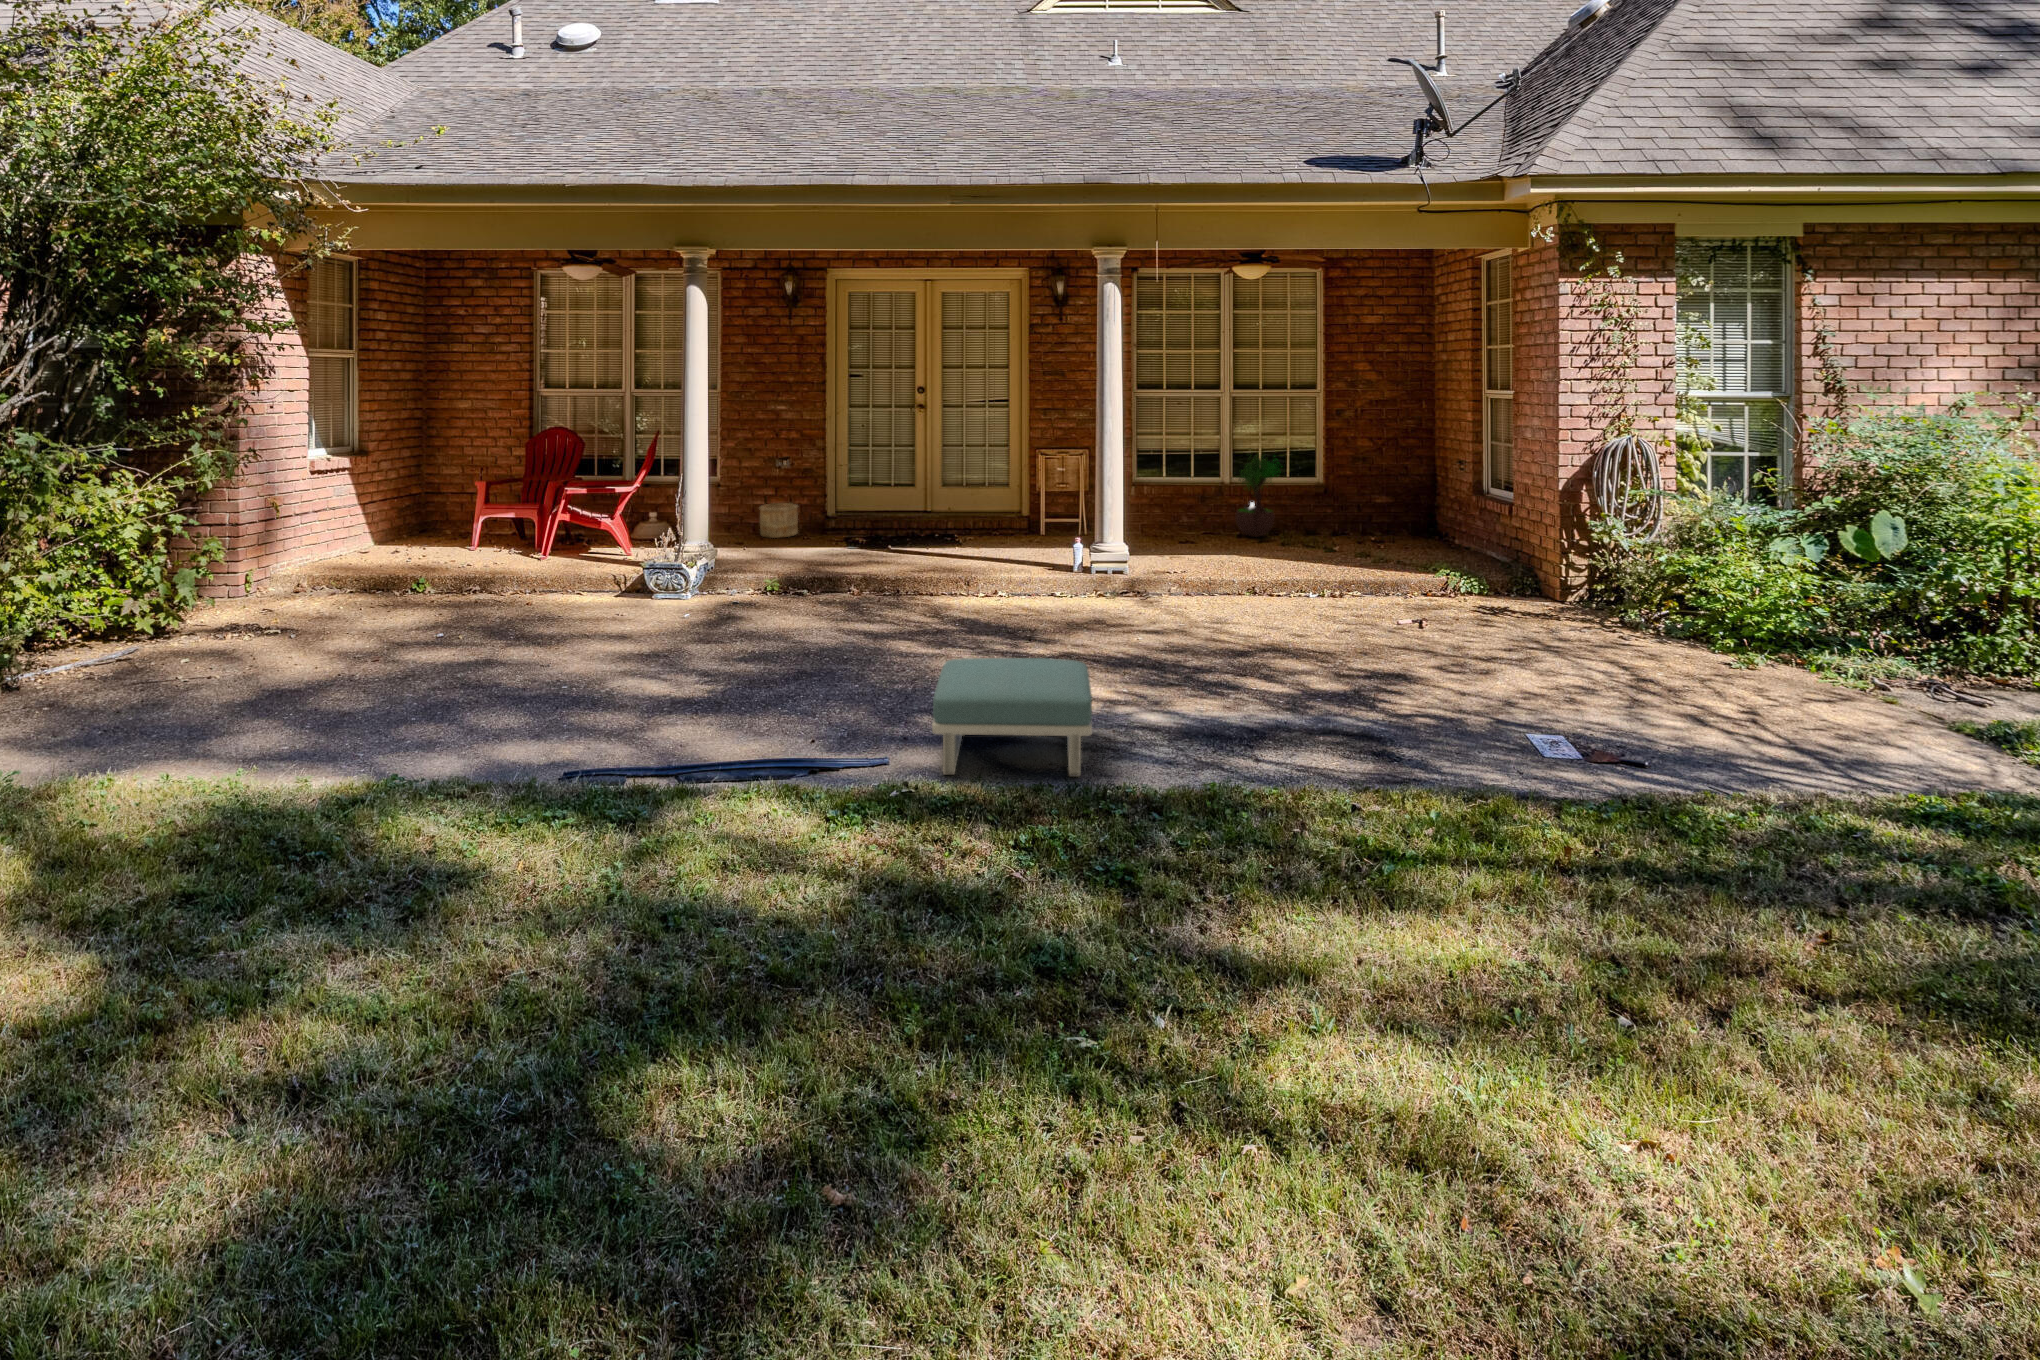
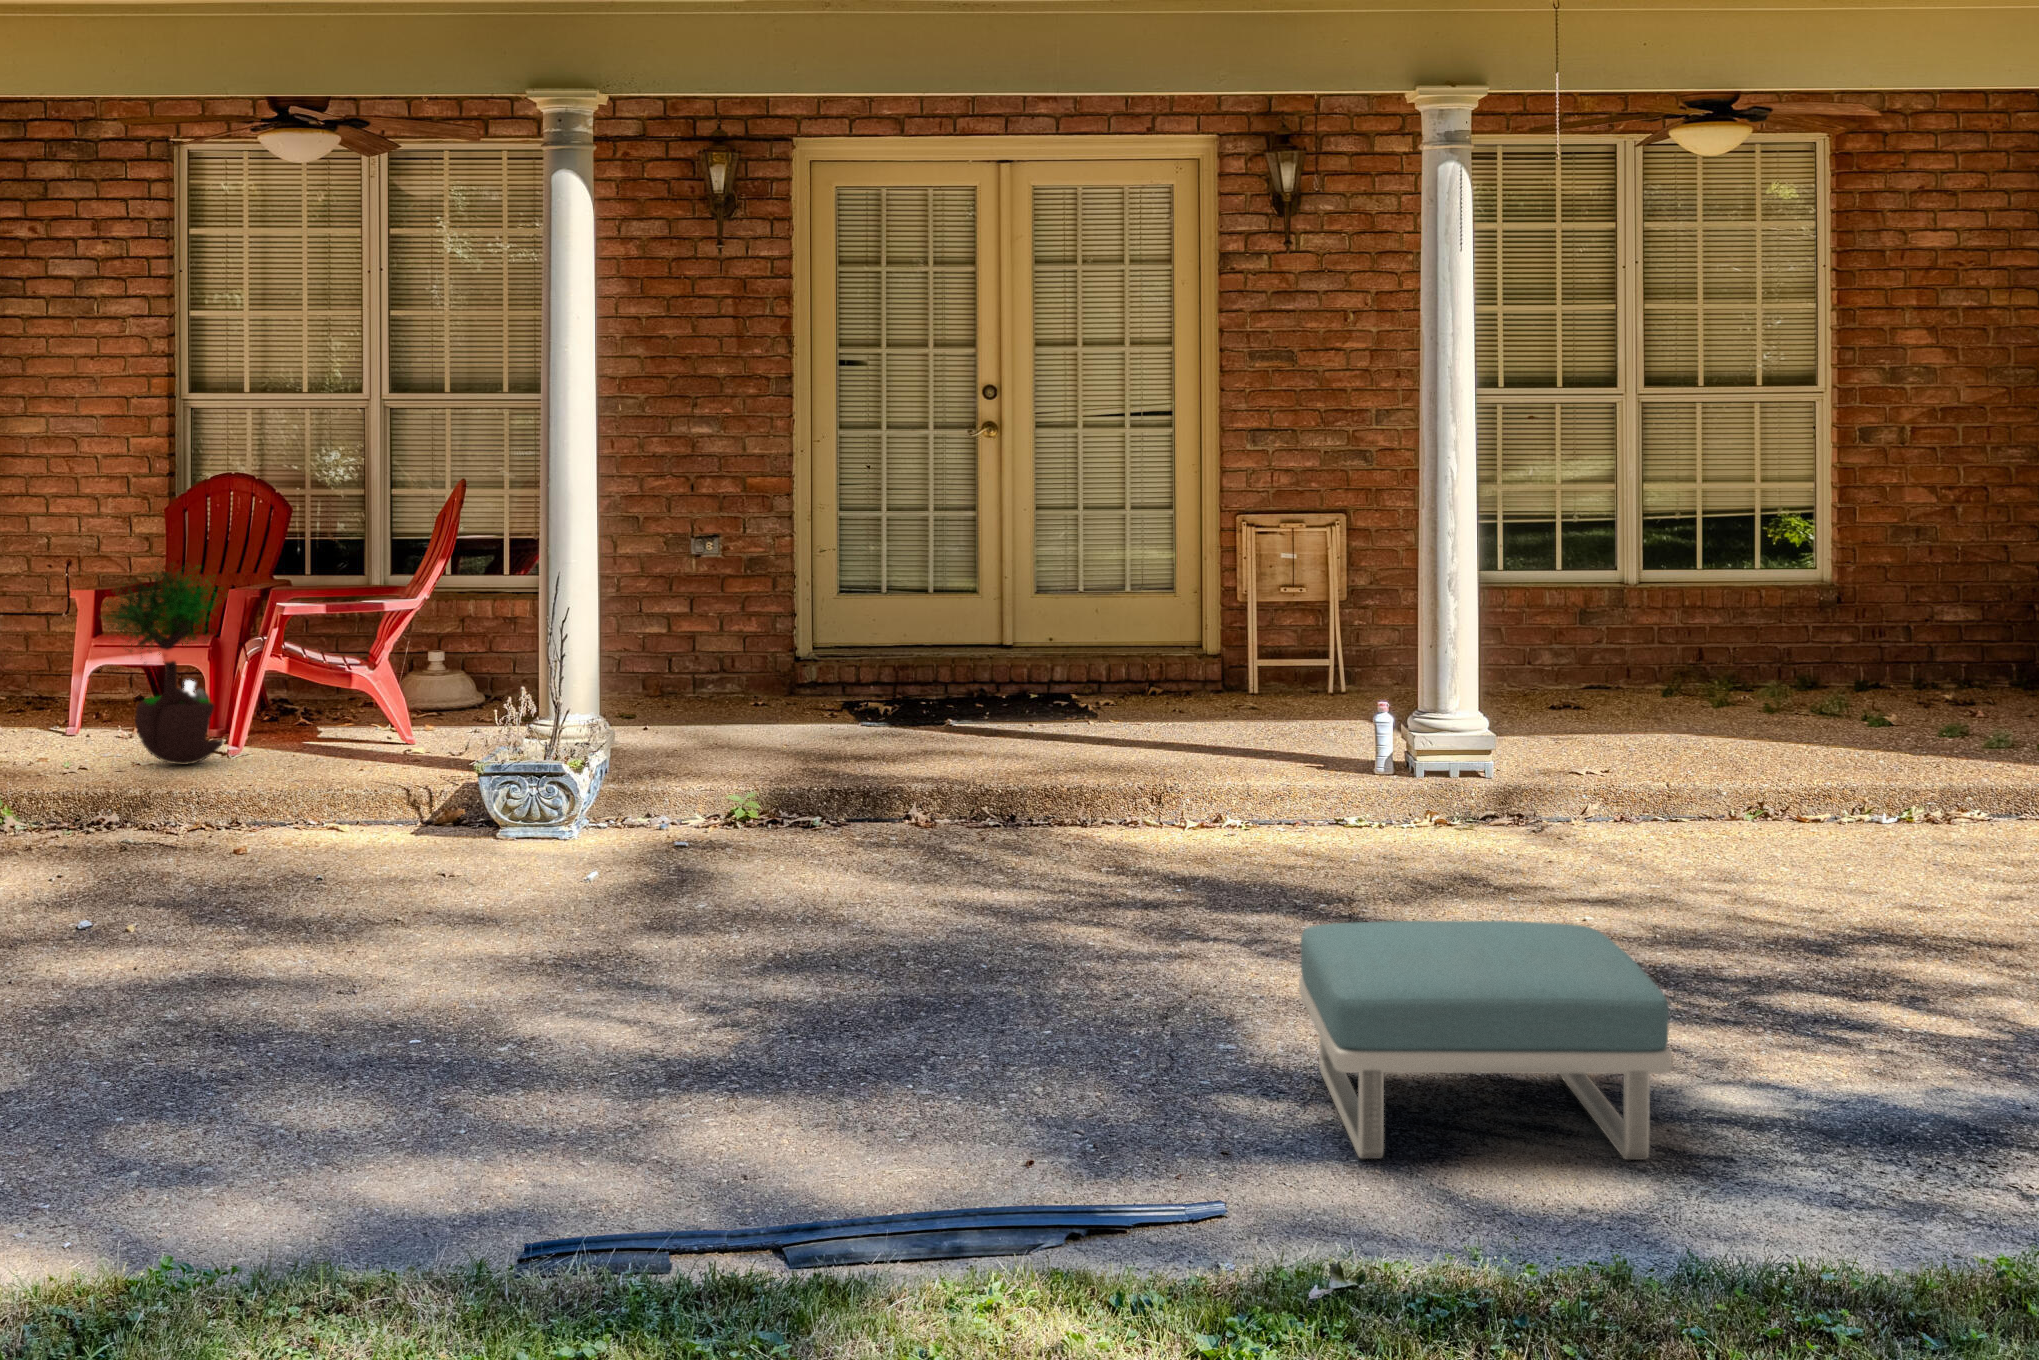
potted tree: present [1236,456,1279,537] -> present [105,564,224,765]
wooden bucket: present [759,503,798,538] -> none [650,643,733,715]

